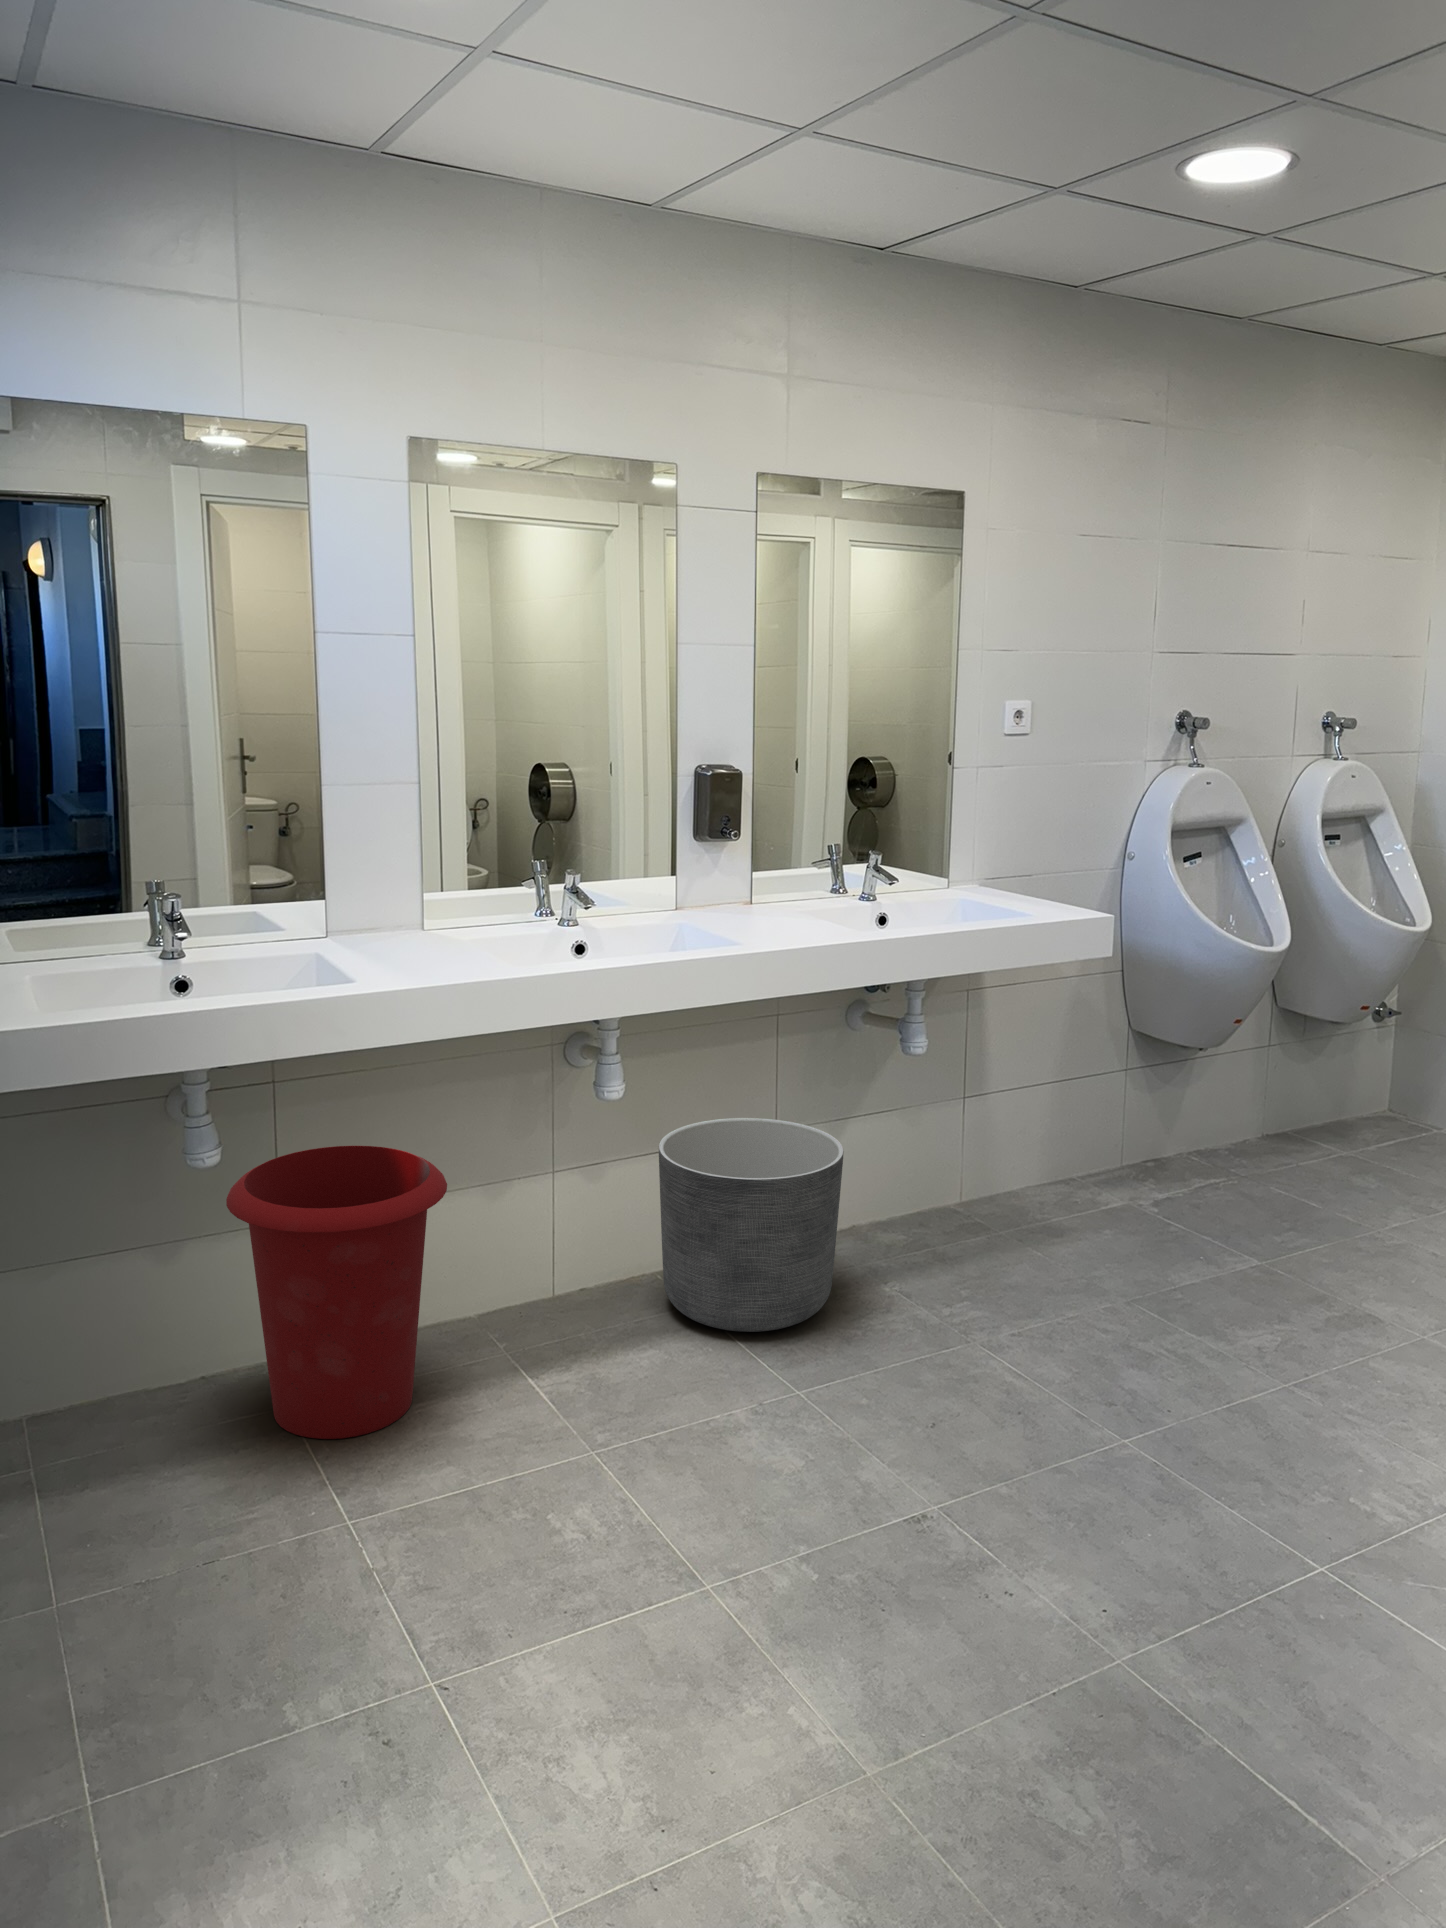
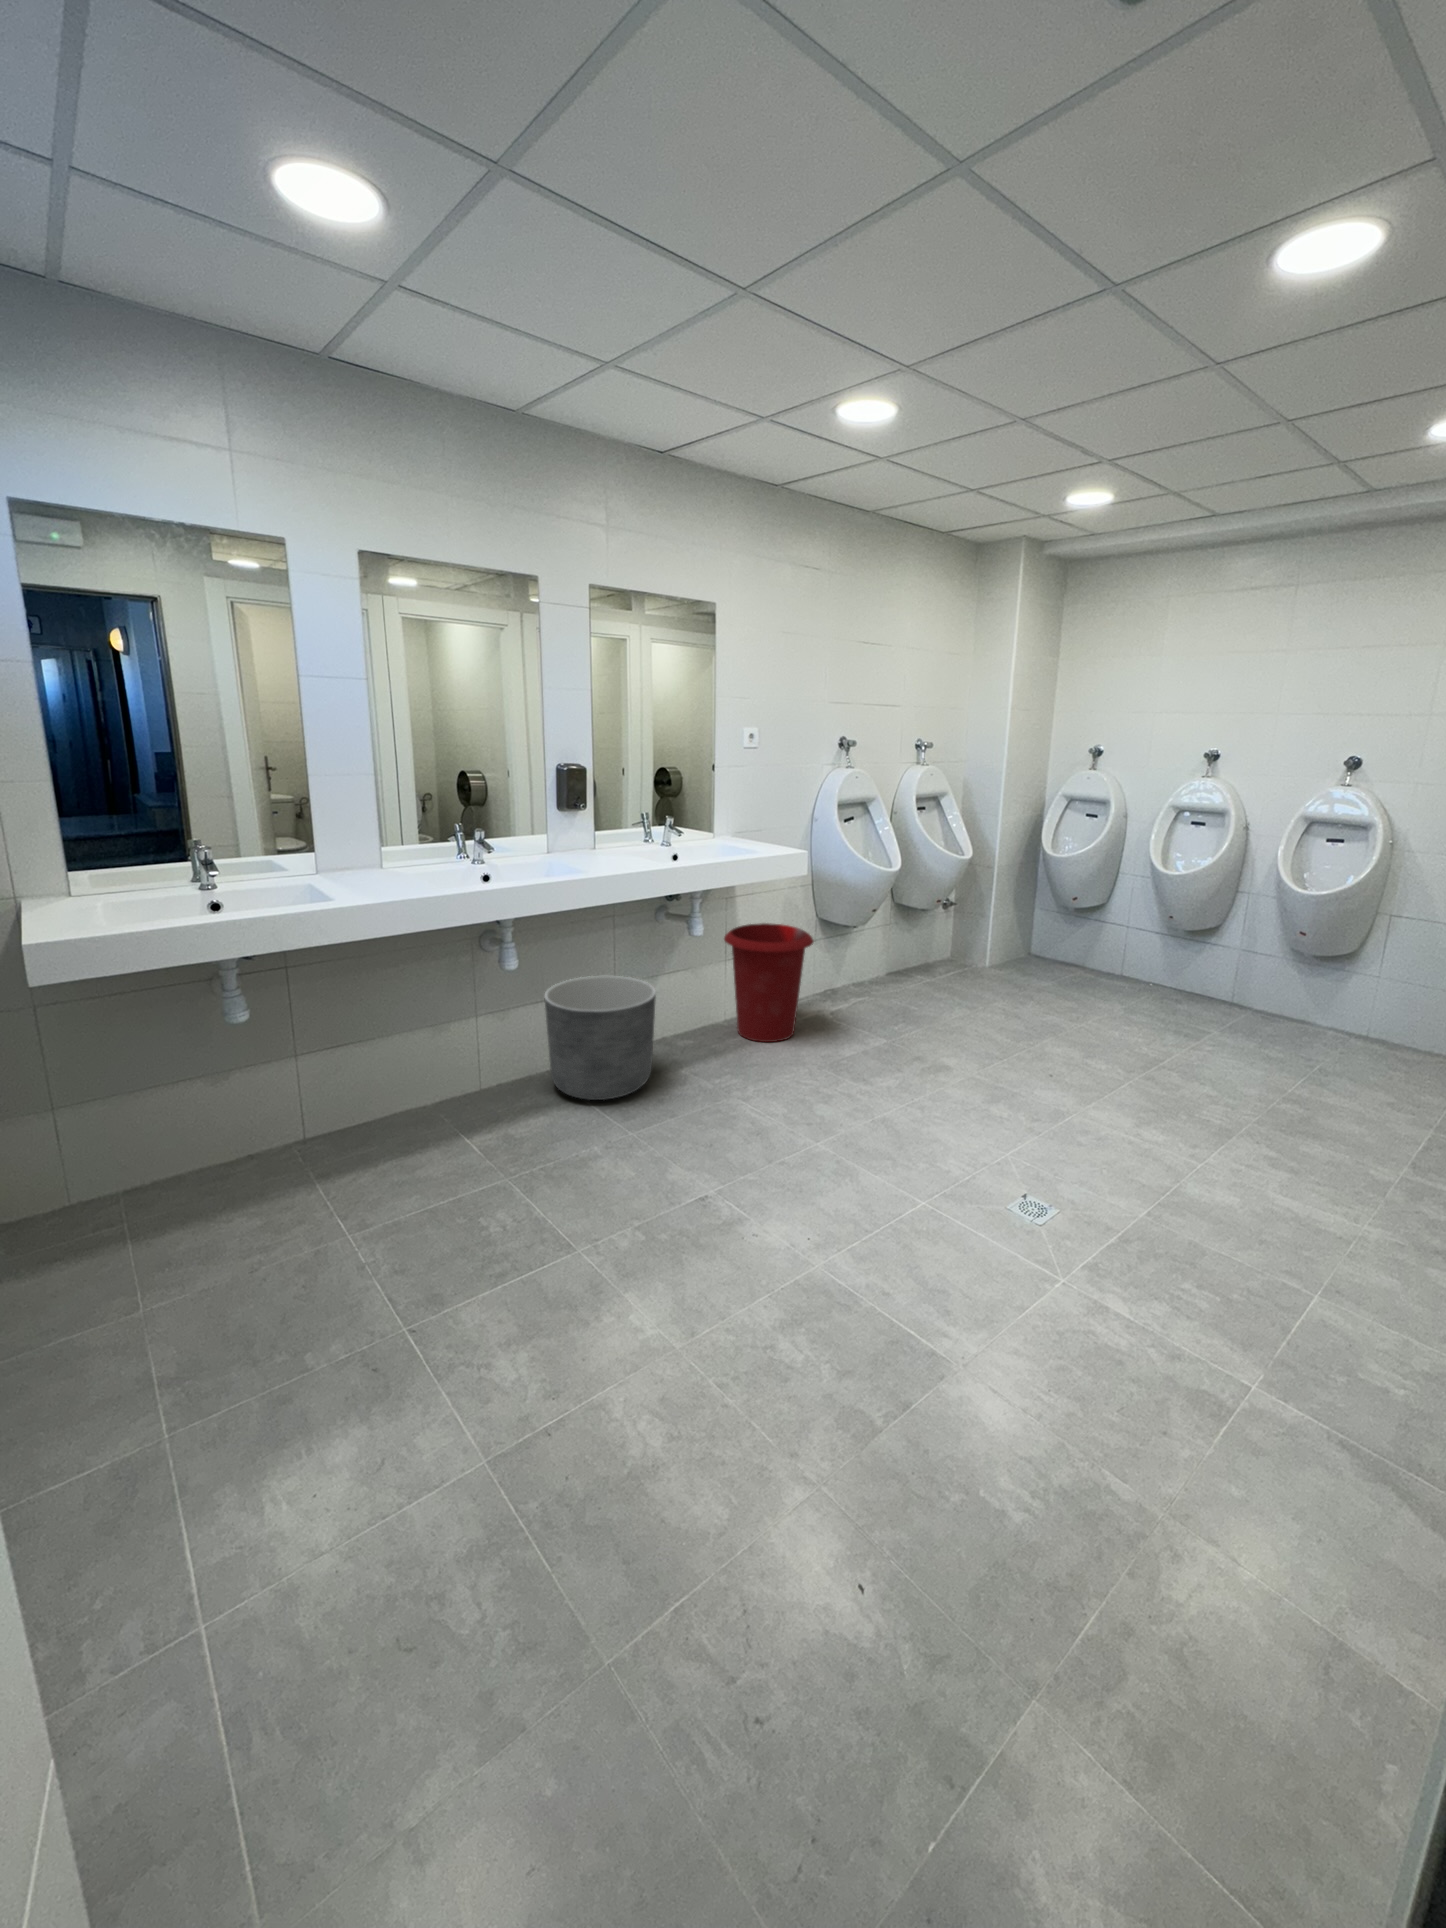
waste bin: present [226,1146,447,1439] -> present [724,923,814,1042]

